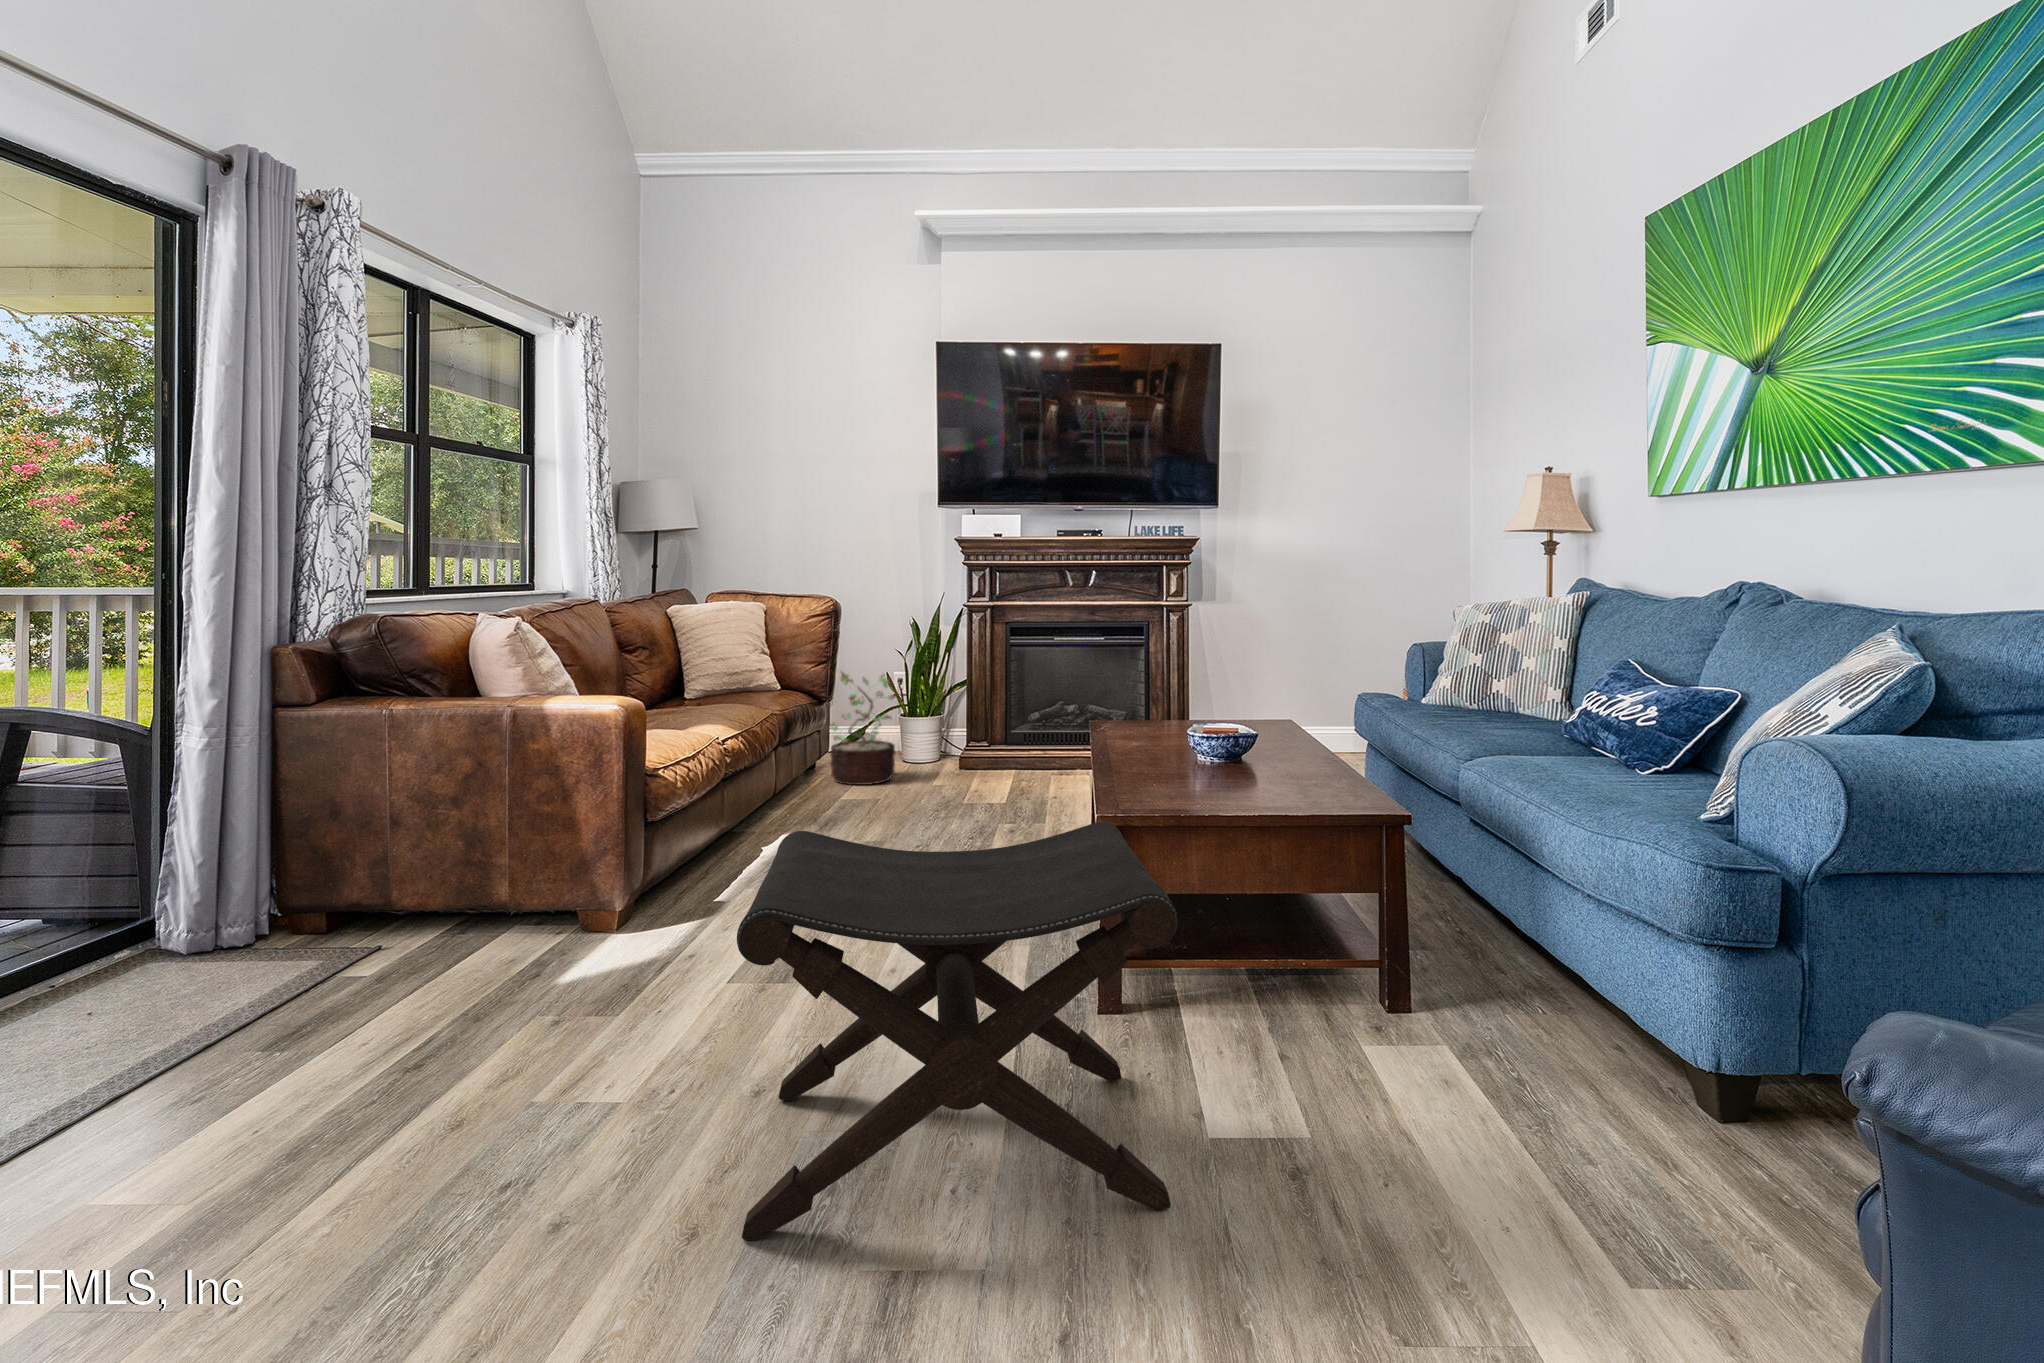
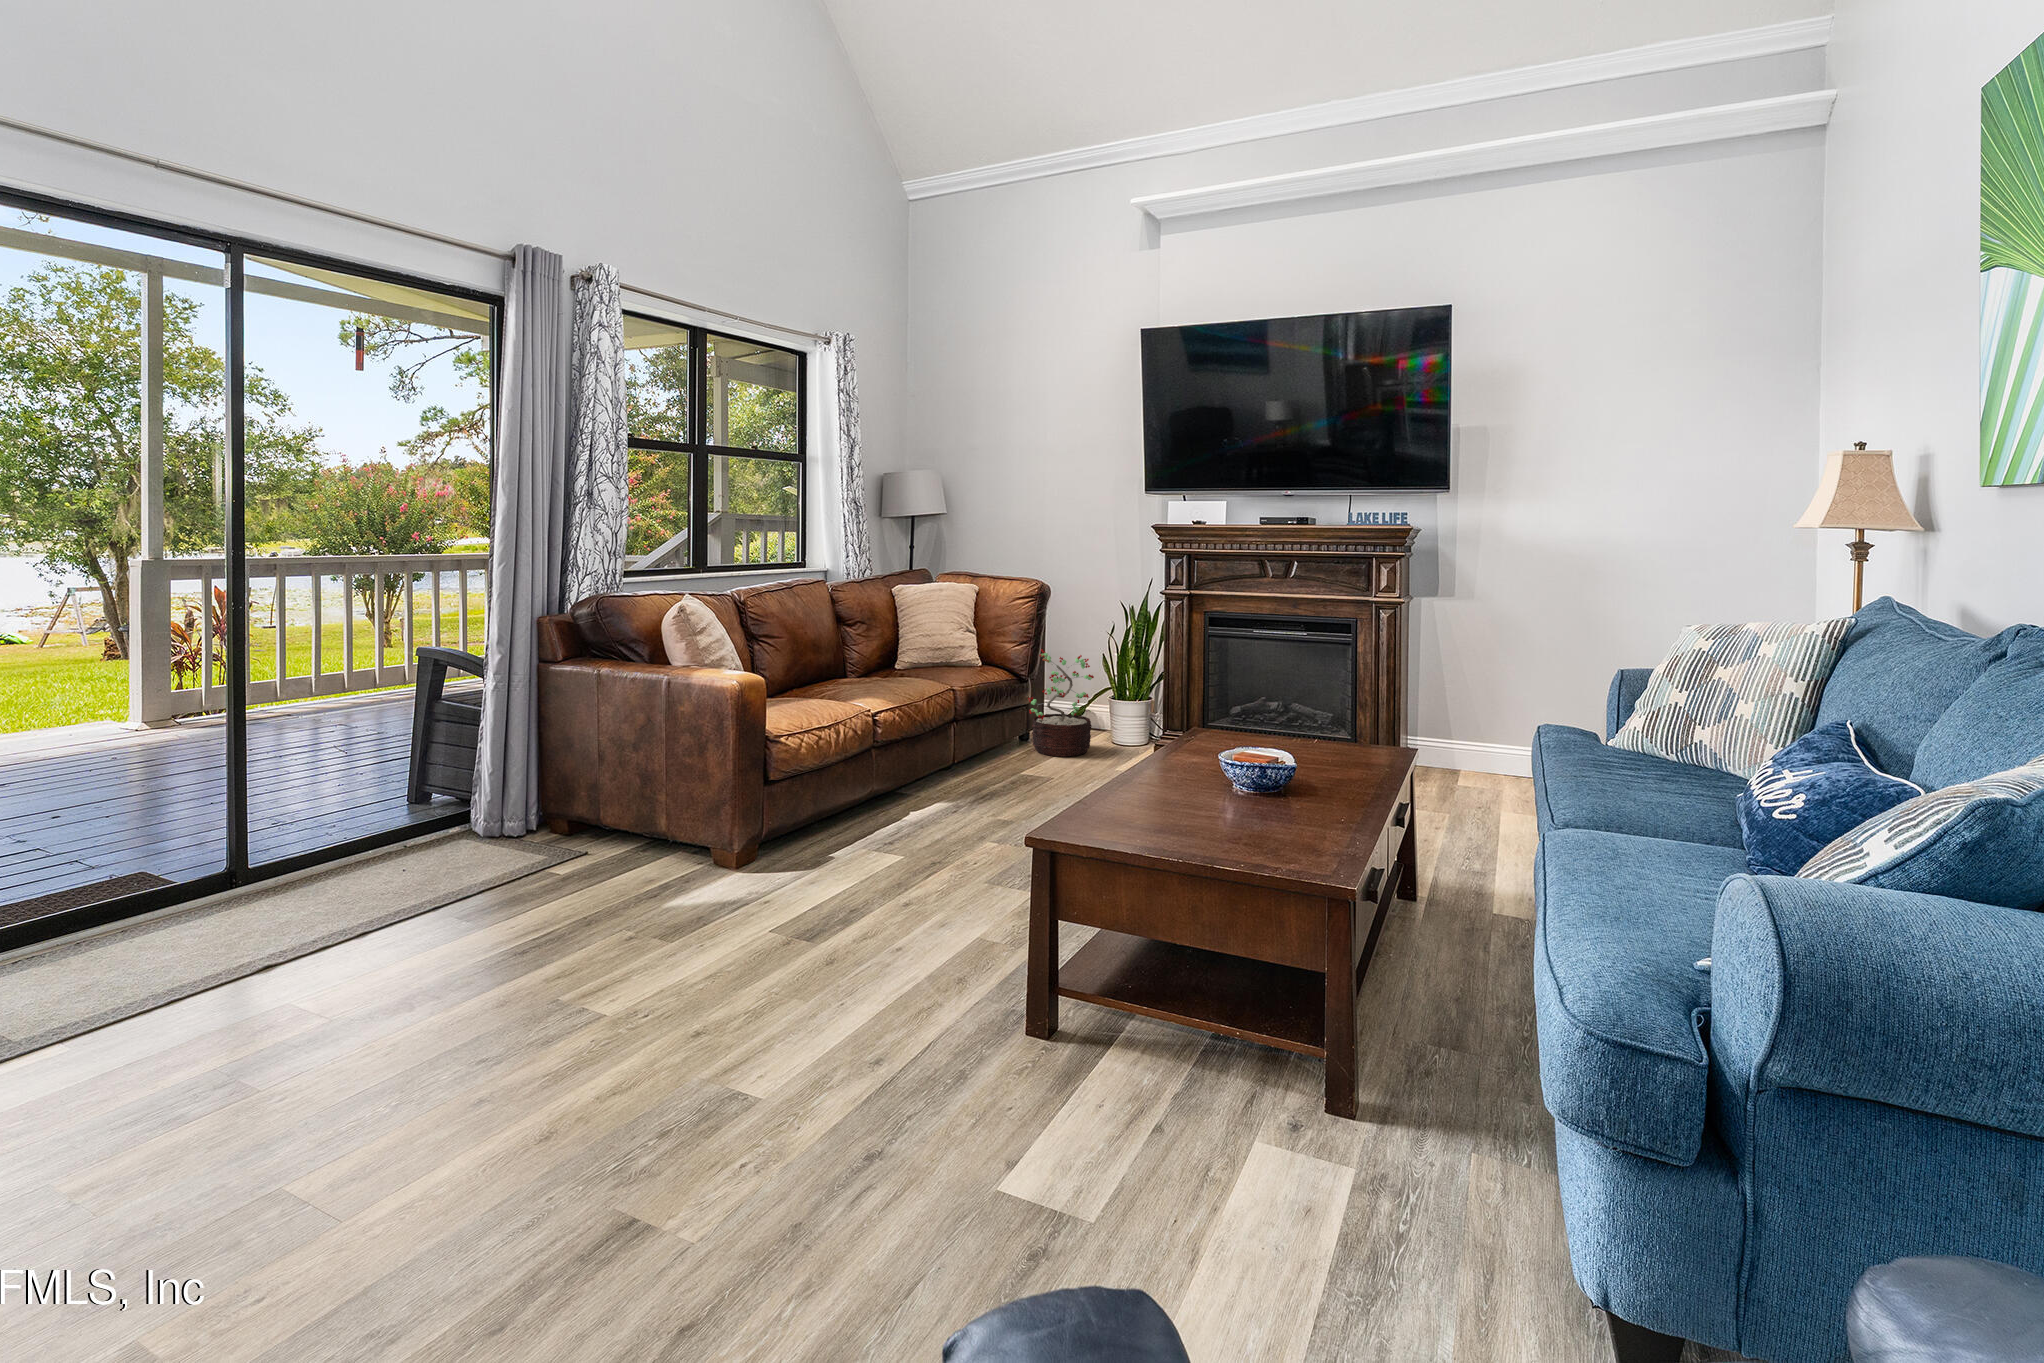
footstool: present [737,822,1178,1240] -> none [567,826,988,1220]

